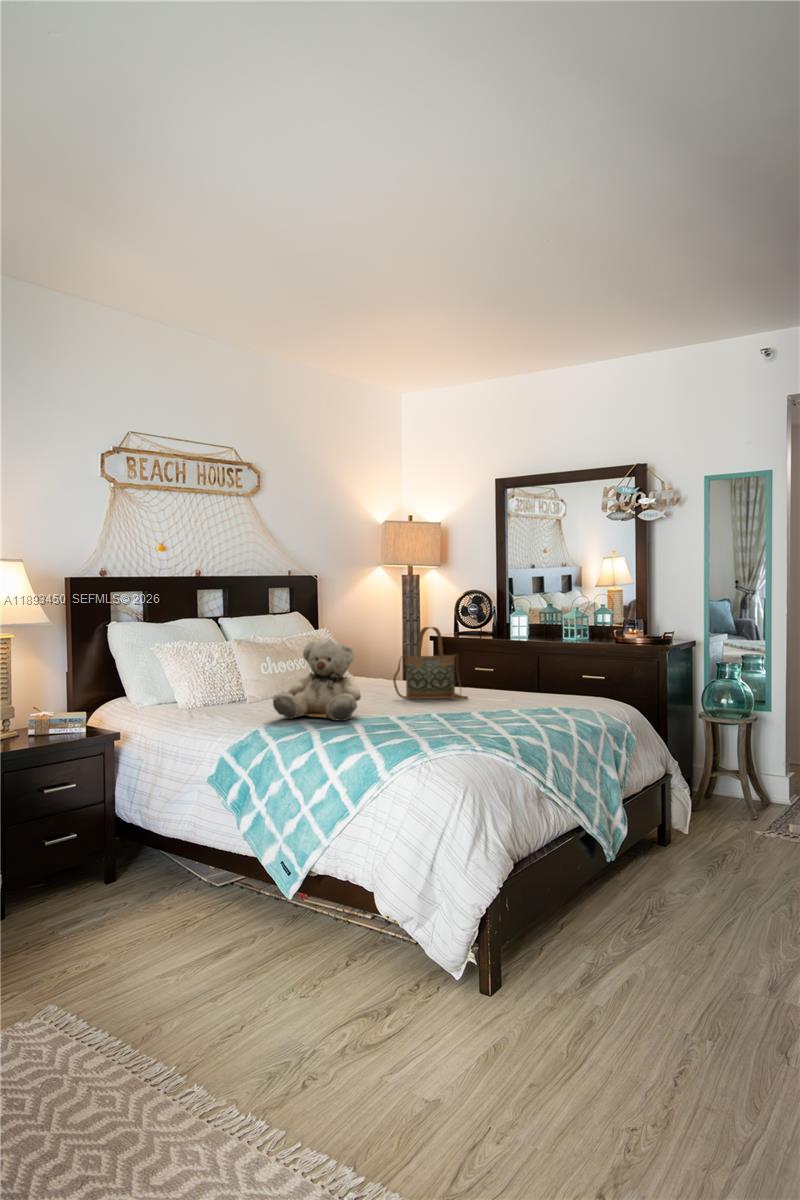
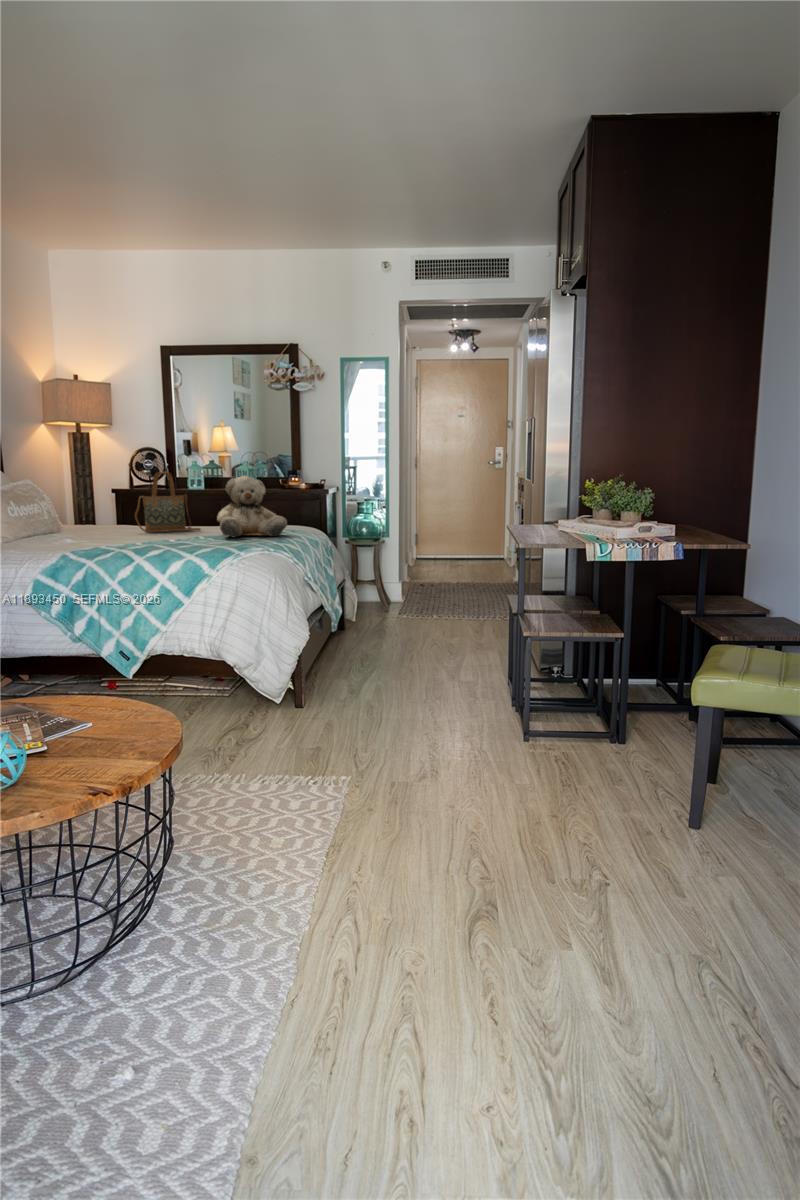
teddy bear: present [273,639,361,721] -> present [217,476,287,538]

